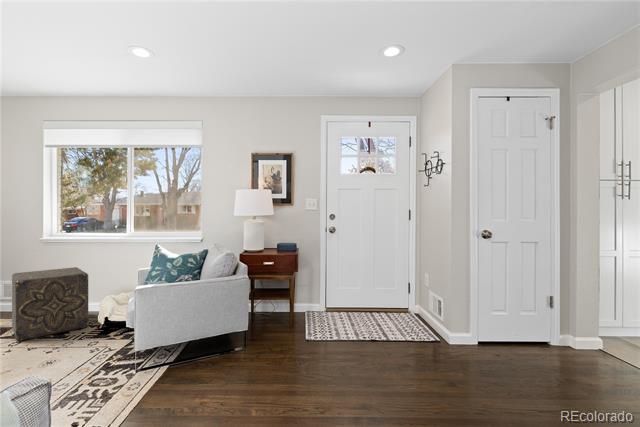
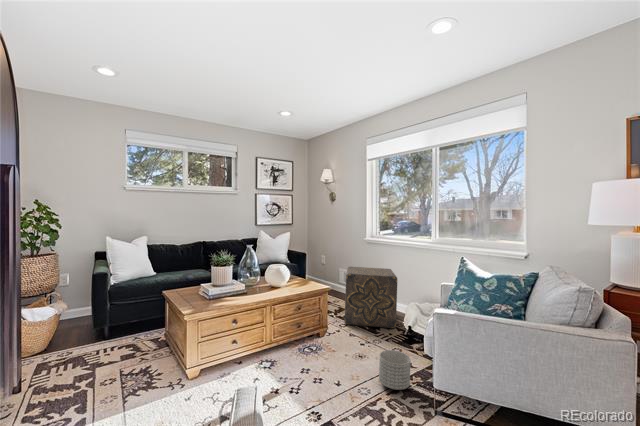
planter: none [78,338,112,372] -> present [379,350,411,390]

